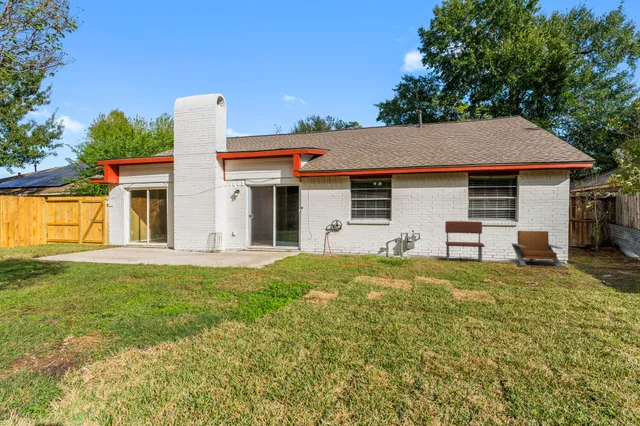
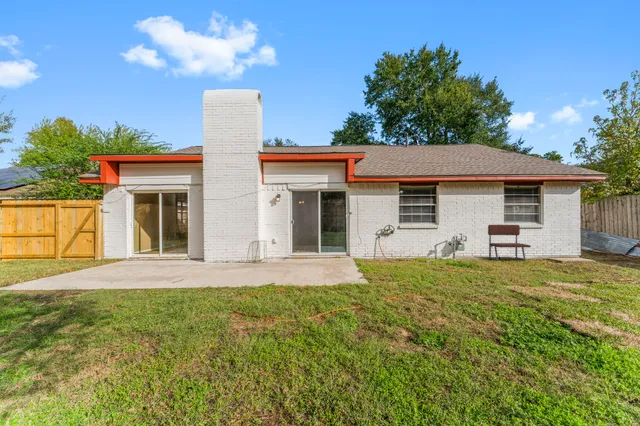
lounge chair: present [512,231,562,267] -> none [540,232,592,262]

